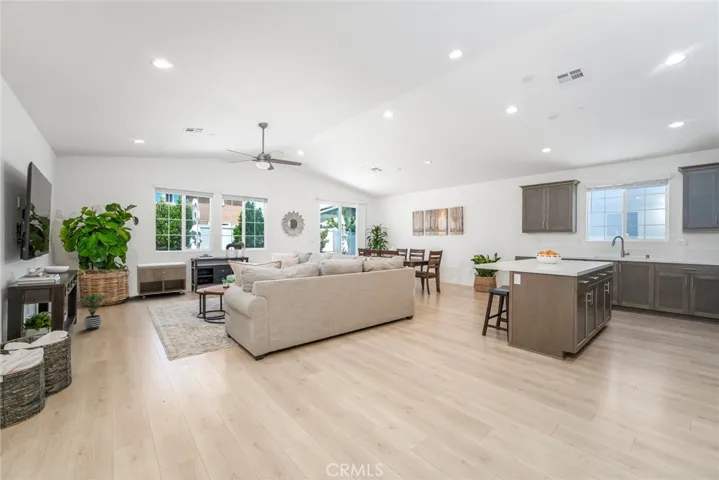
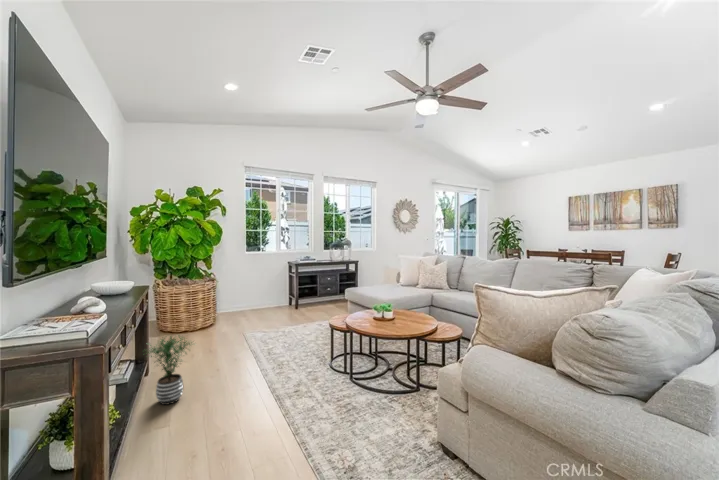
storage bench: present [137,262,187,298] -> none [224,266,287,316]

